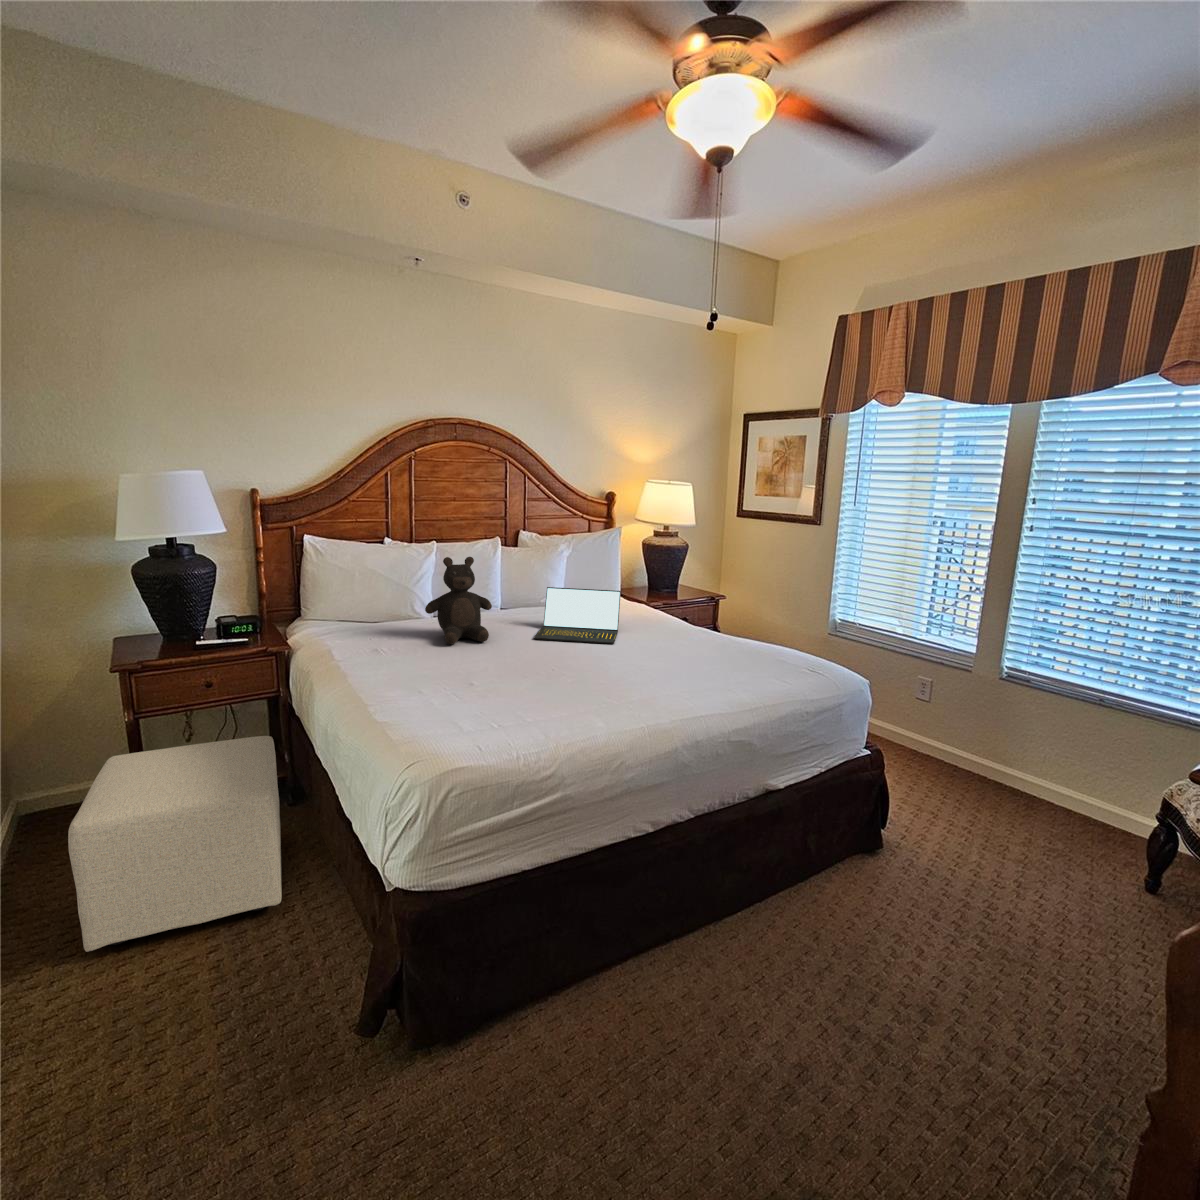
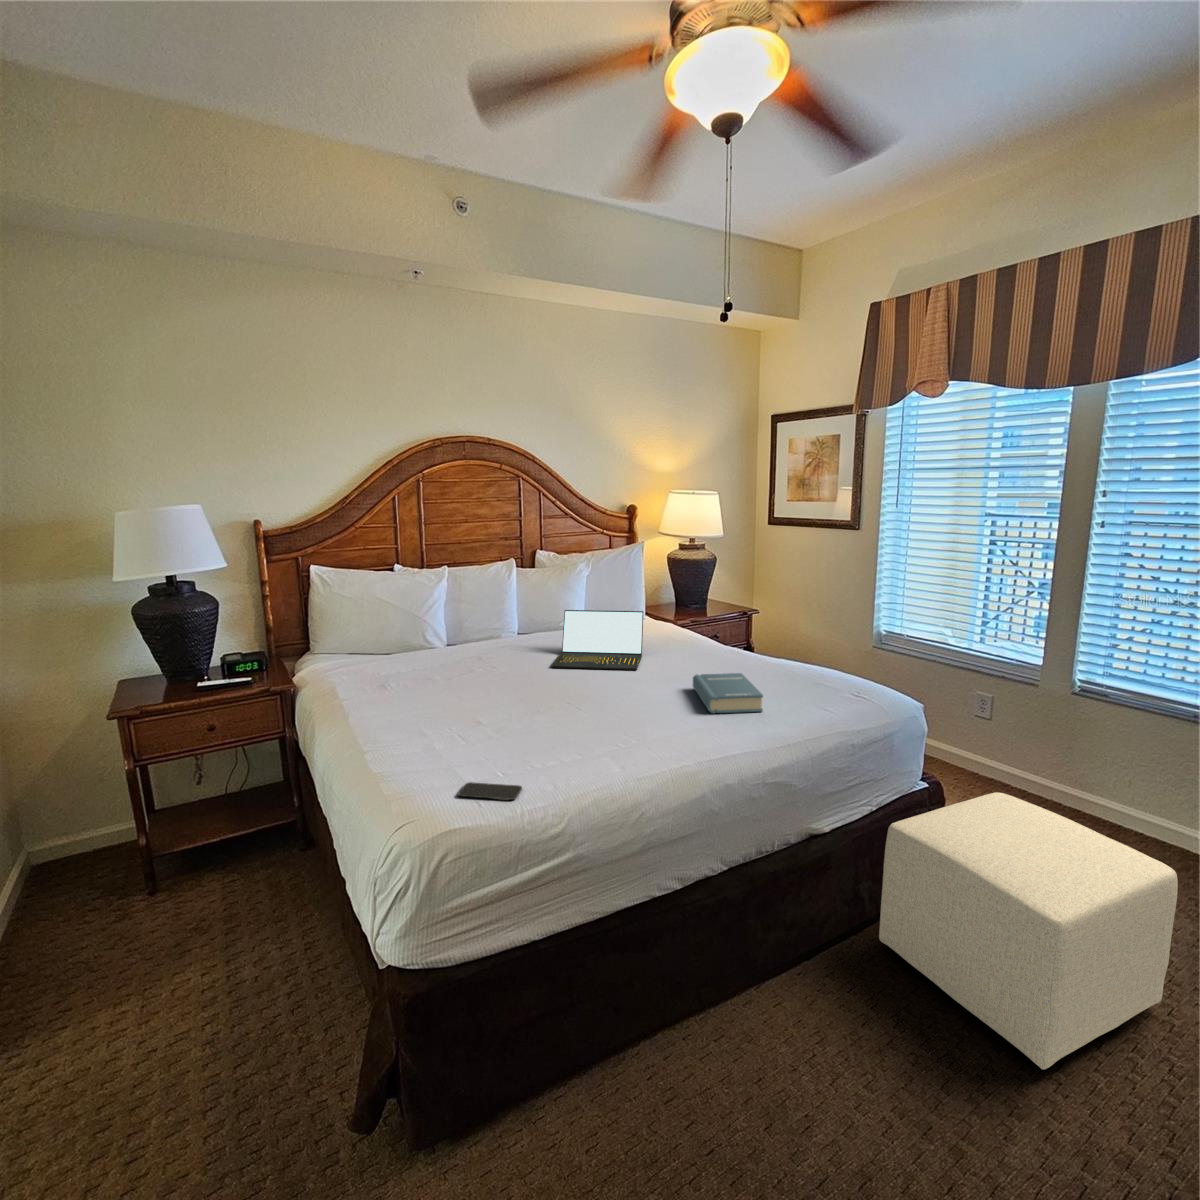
teddy bear: present [425,557,492,644] -> none [434,582,506,677]
hardback book: none [666,648,730,682] -> present [693,673,763,713]
smartphone: none [459,732,516,746] -> present [458,782,522,800]
ottoman: present [68,736,282,952] -> present [879,792,1178,1069]

